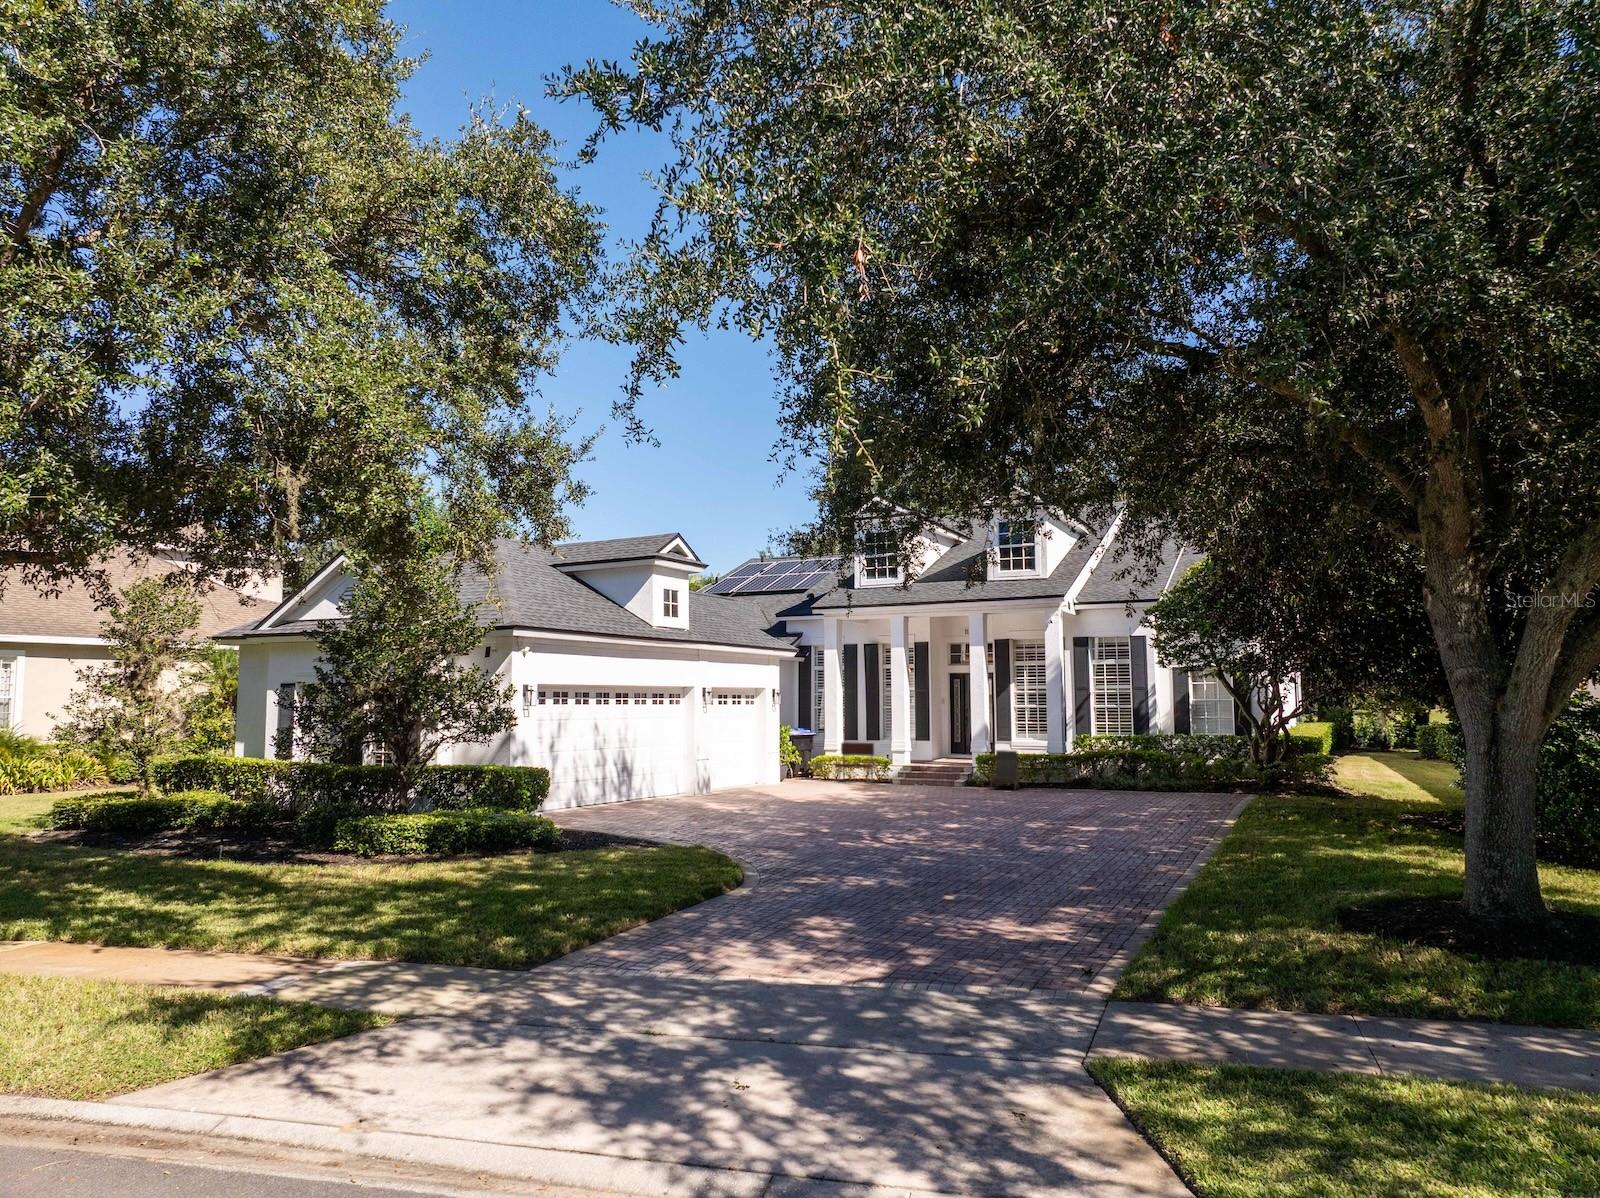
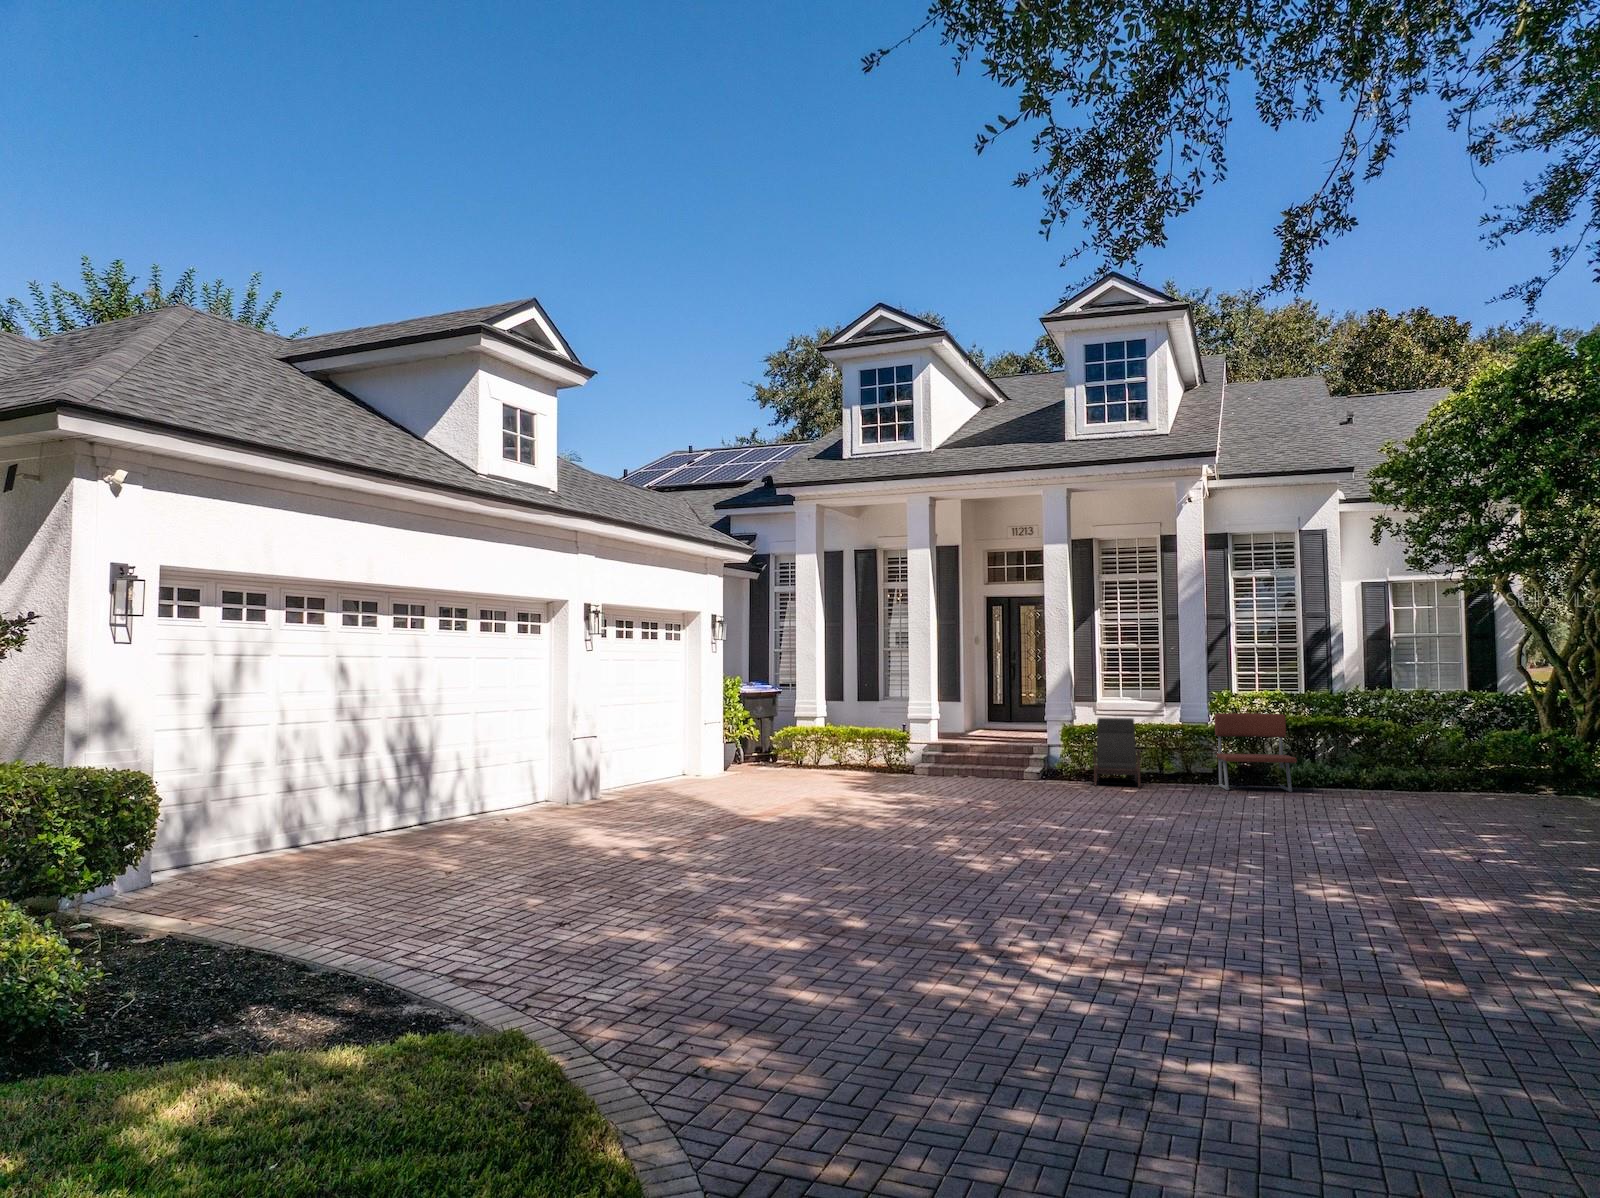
bench: present [835,742,874,783] -> present [1215,713,1297,792]

